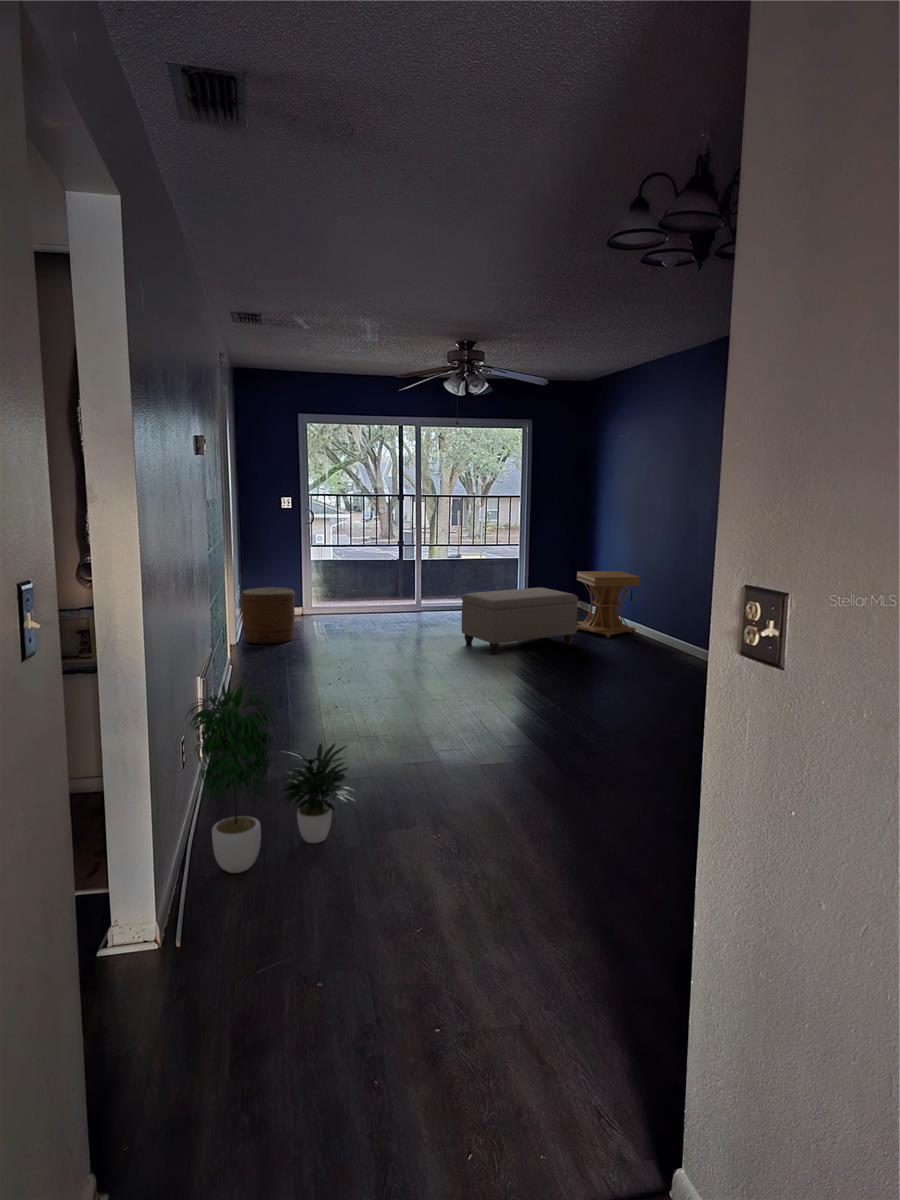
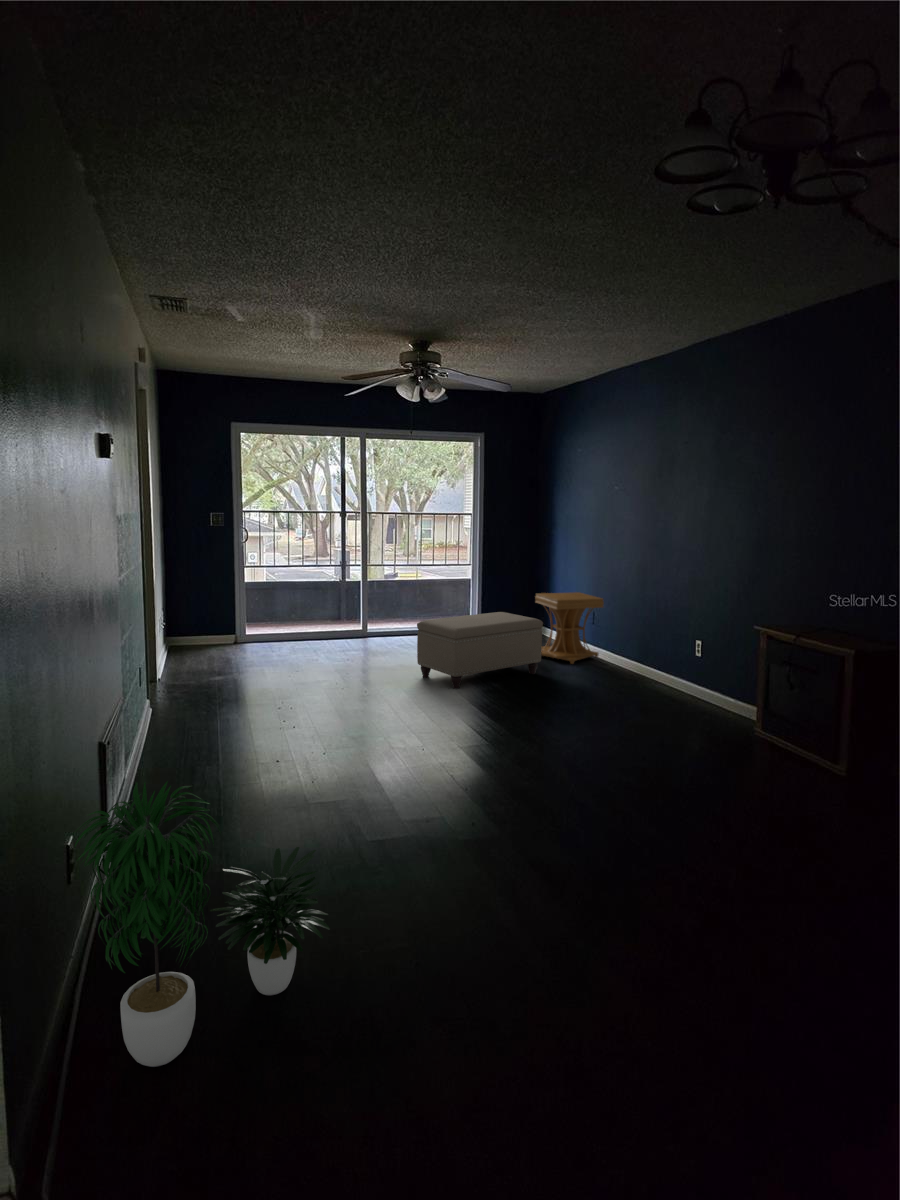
woven basket: present [240,587,295,644] -> none [163,618,227,684]

